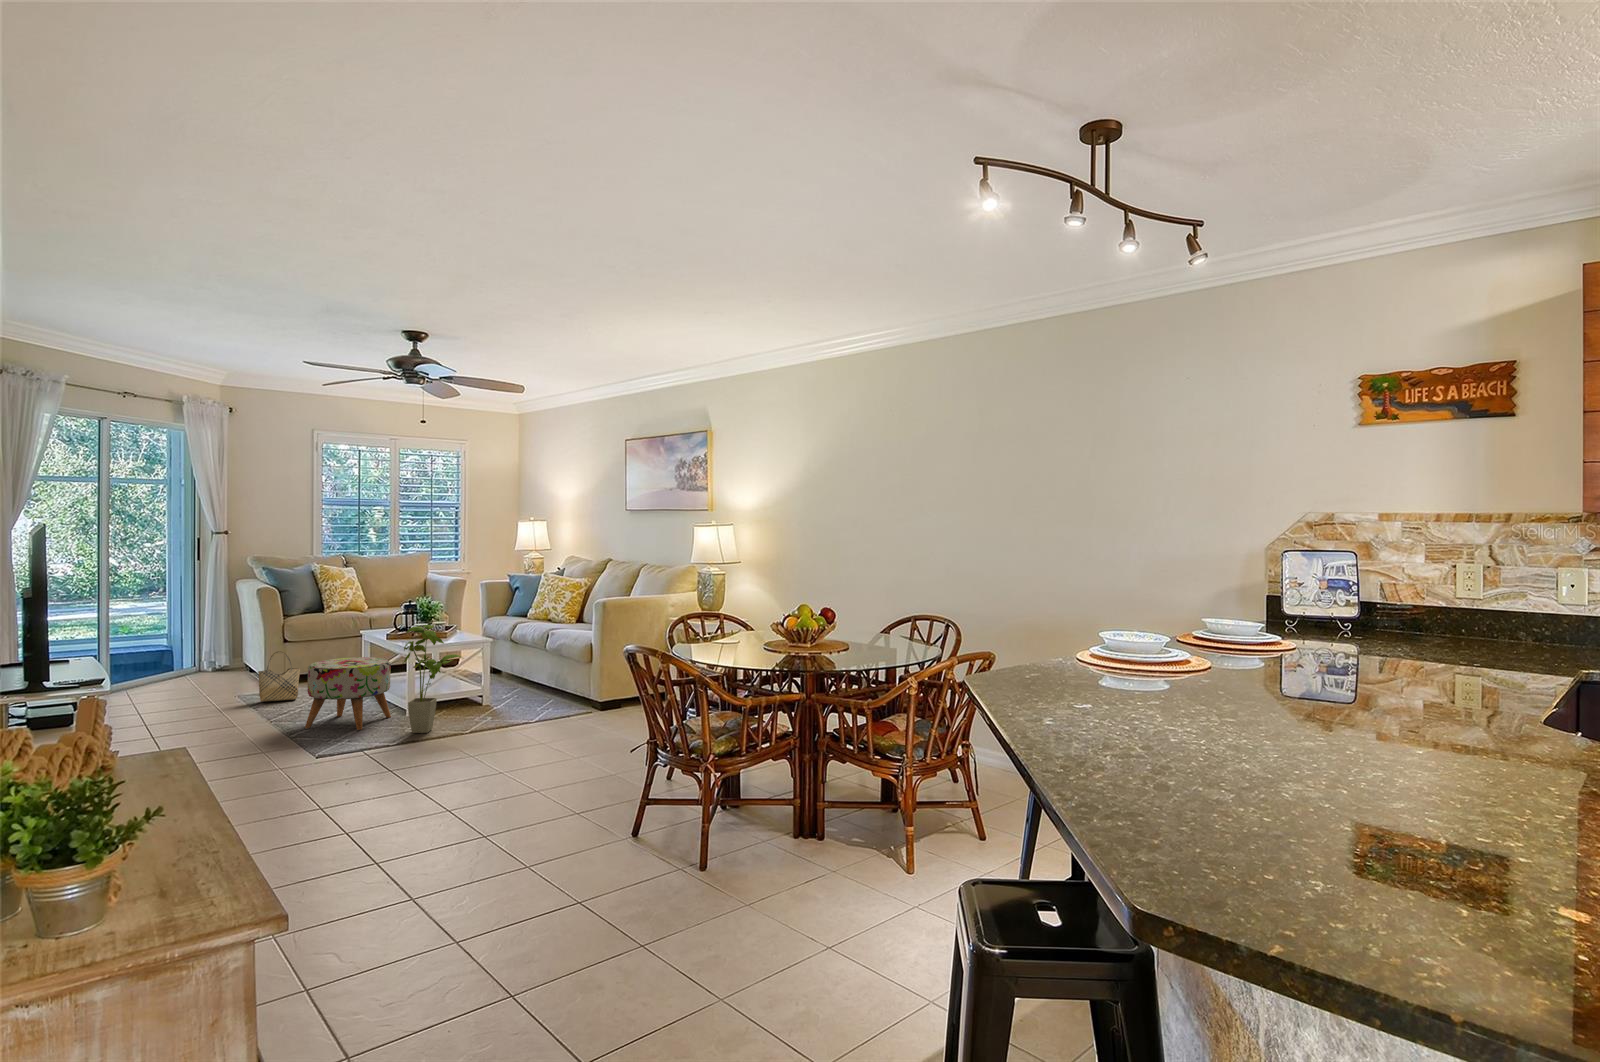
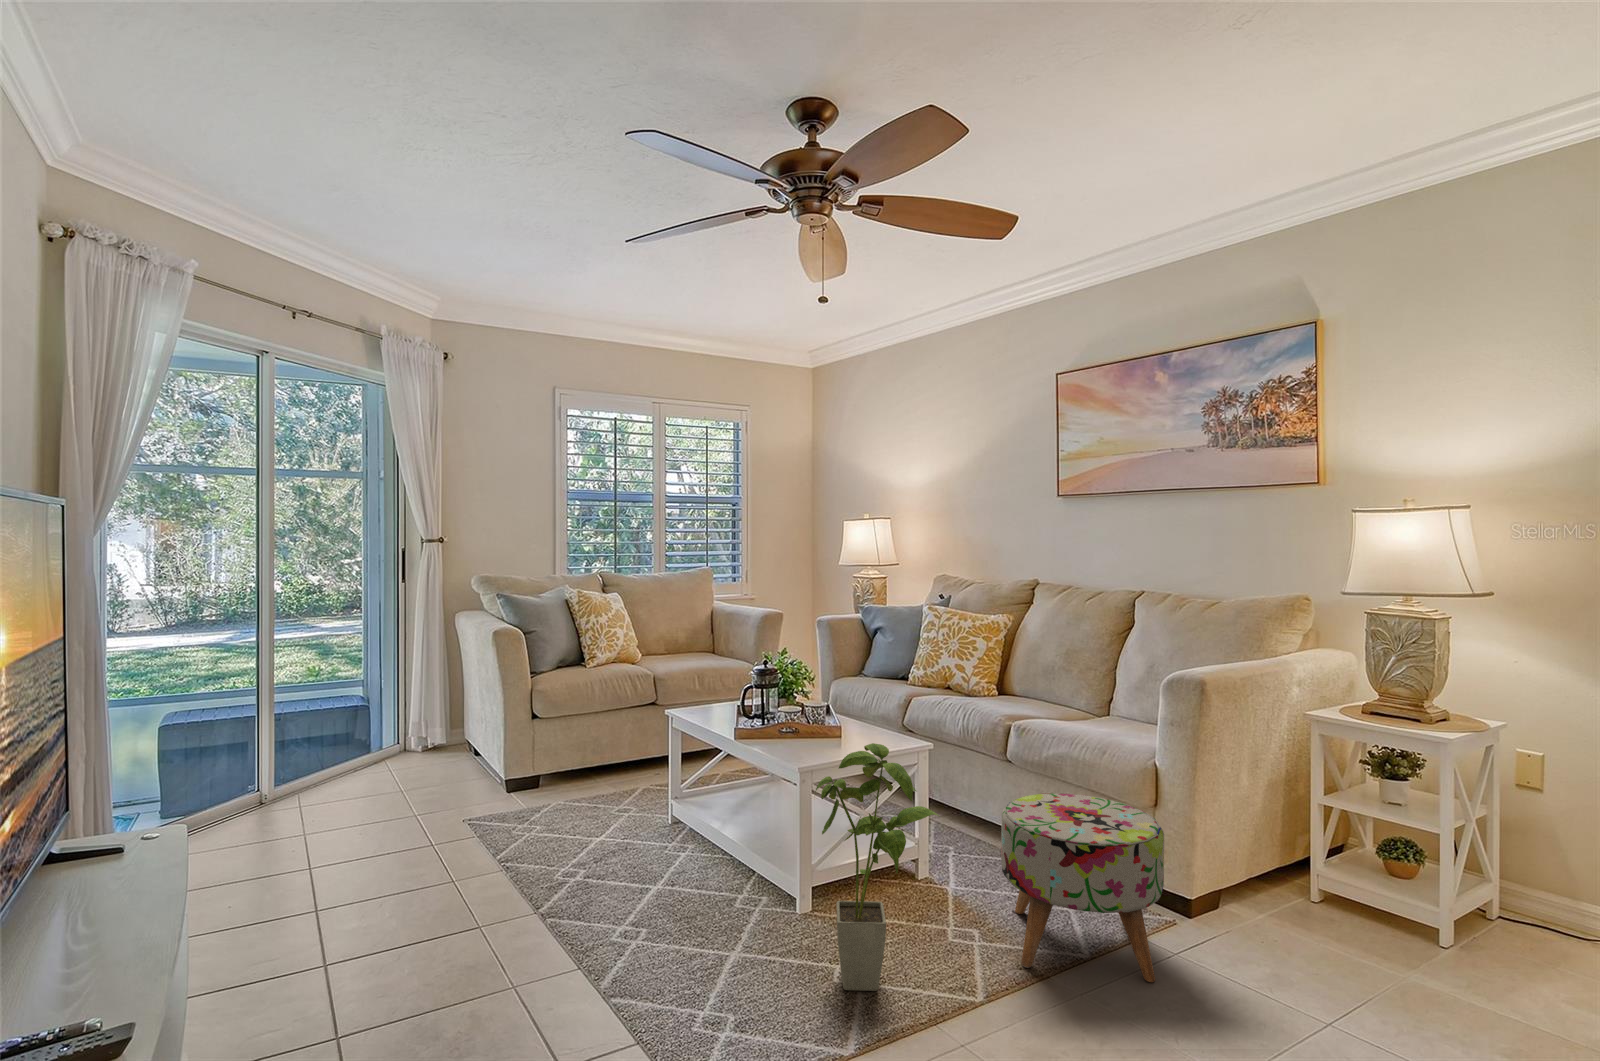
woven basket: present [258,652,300,702] -> none [502,748,568,844]
ottoman: present [305,657,391,730] -> present [1001,793,1164,982]

